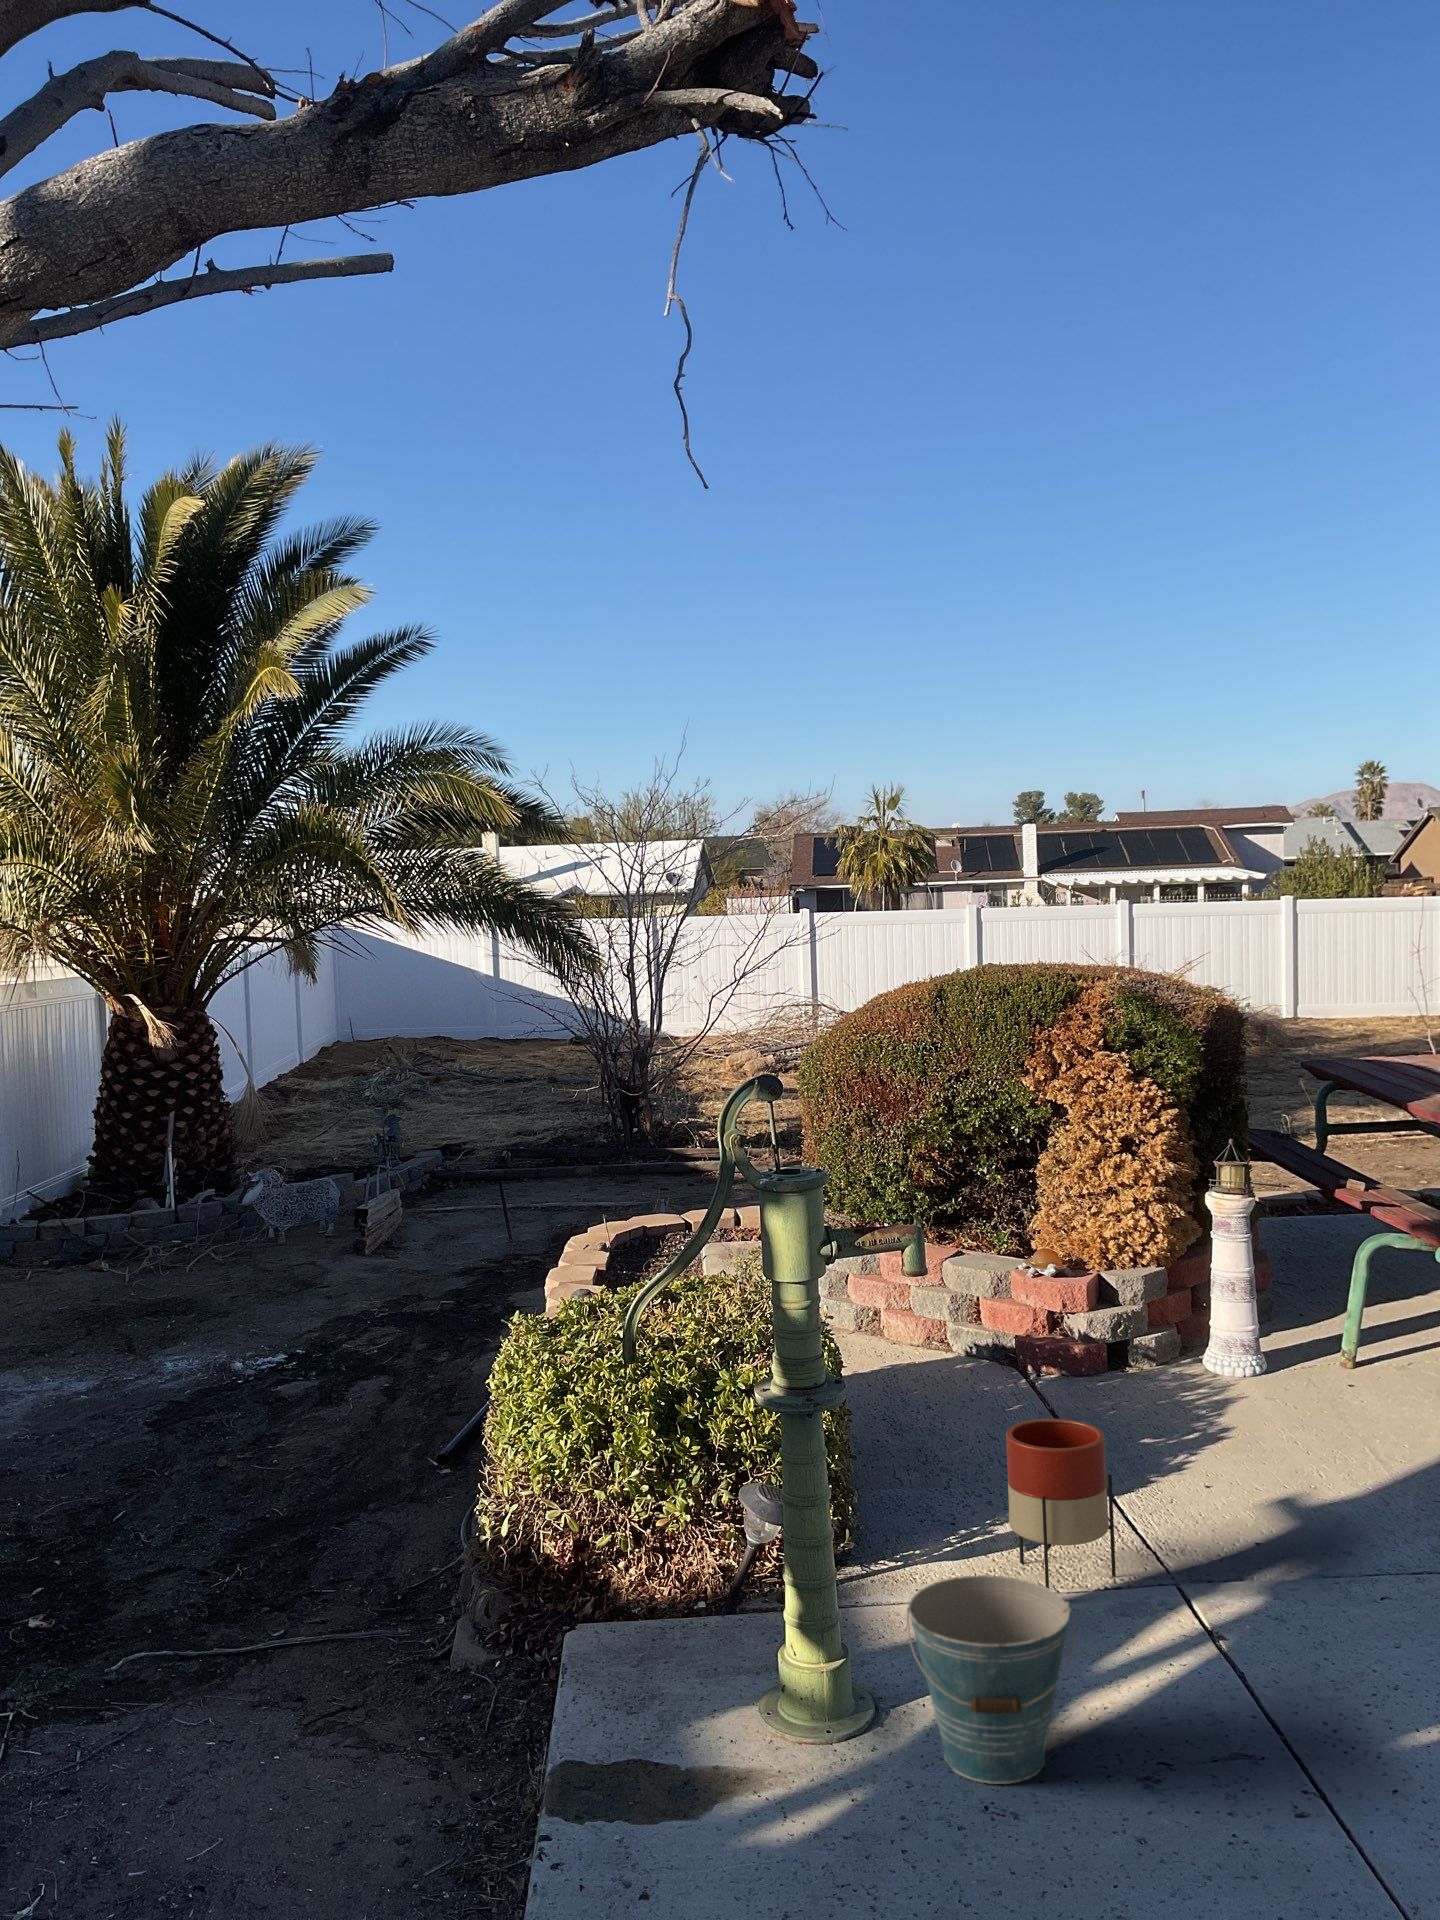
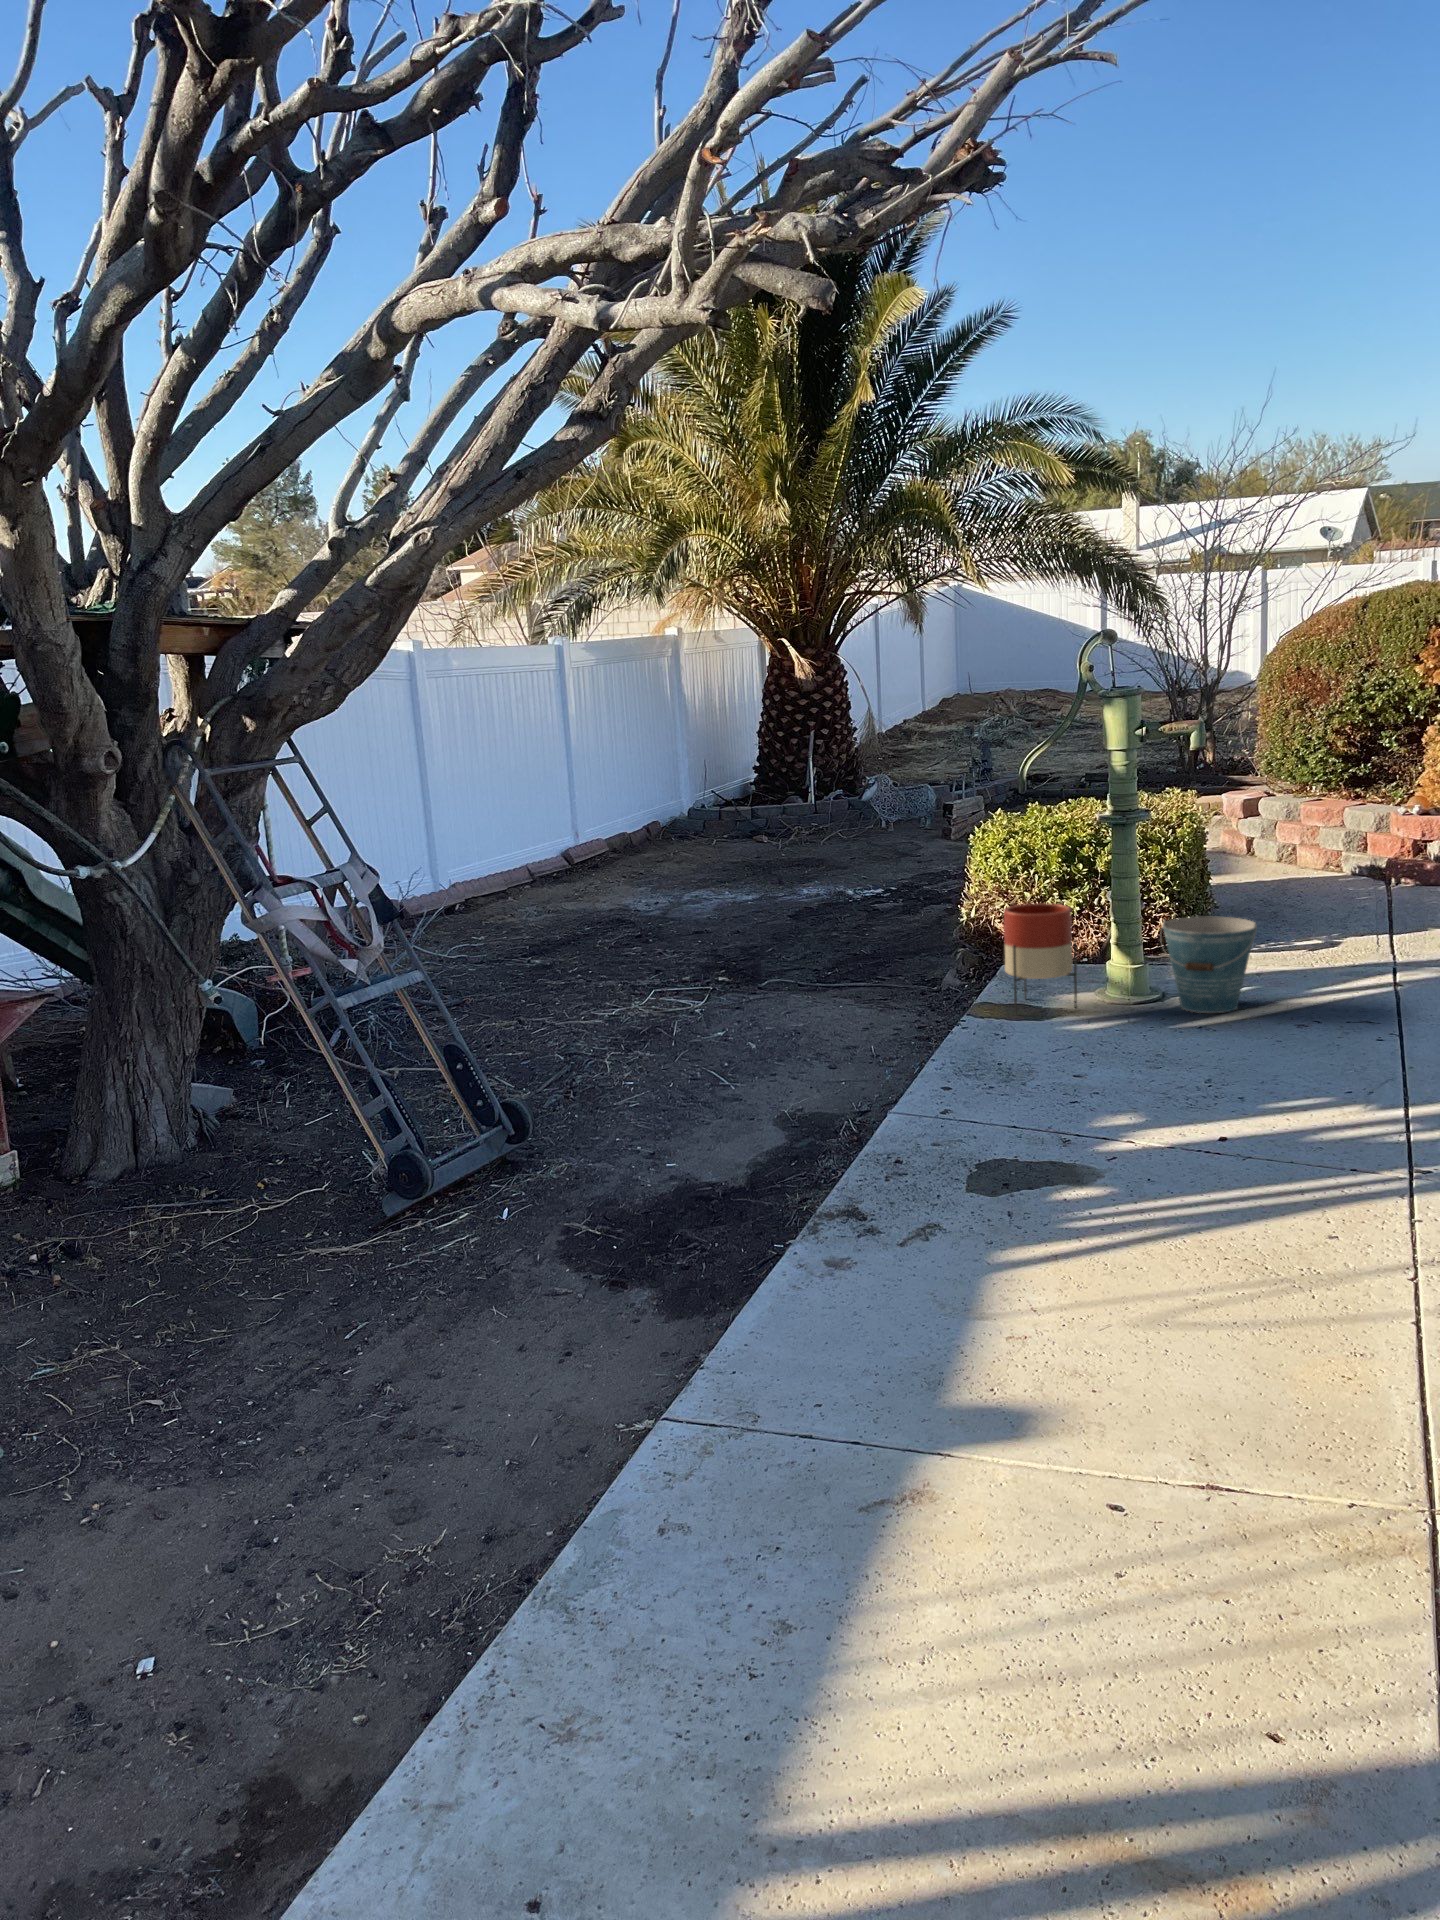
planter: present [1006,1419,1116,1589] -> present [1004,903,1077,1014]

